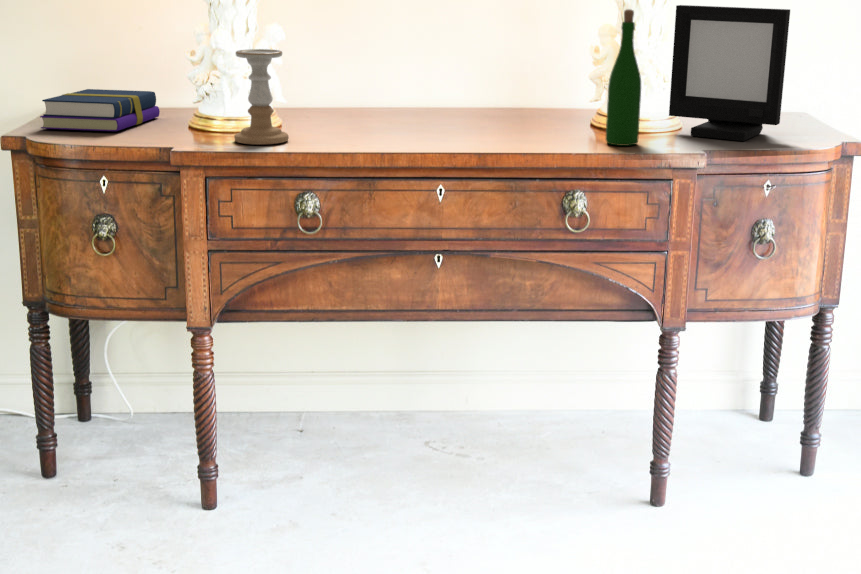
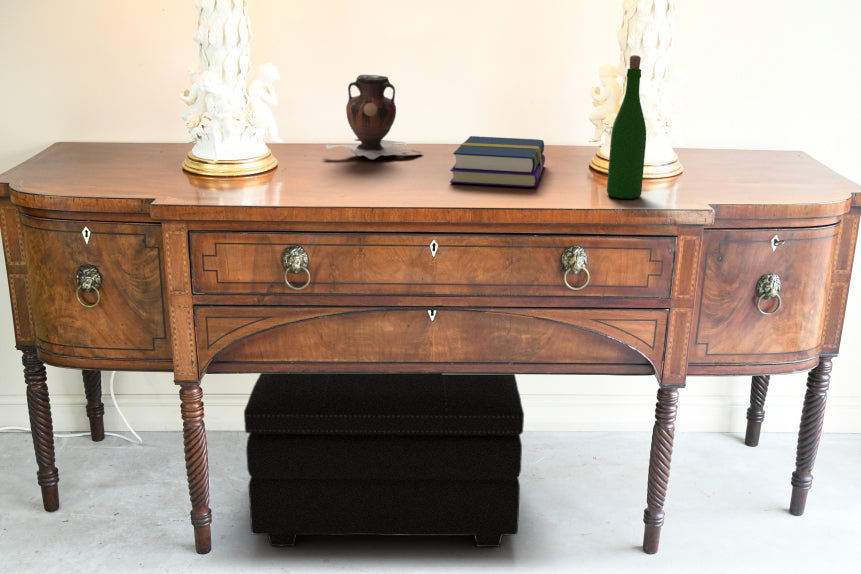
picture frame: present [669,5,790,141] -> none [671,48,806,192]
vase: none [329,35,426,118] -> present [326,75,422,159]
candle holder: present [234,49,289,145] -> none [220,95,277,196]
book: present [40,89,160,131] -> present [450,136,545,187]
footstool: none [254,300,529,503] -> present [244,373,524,547]

